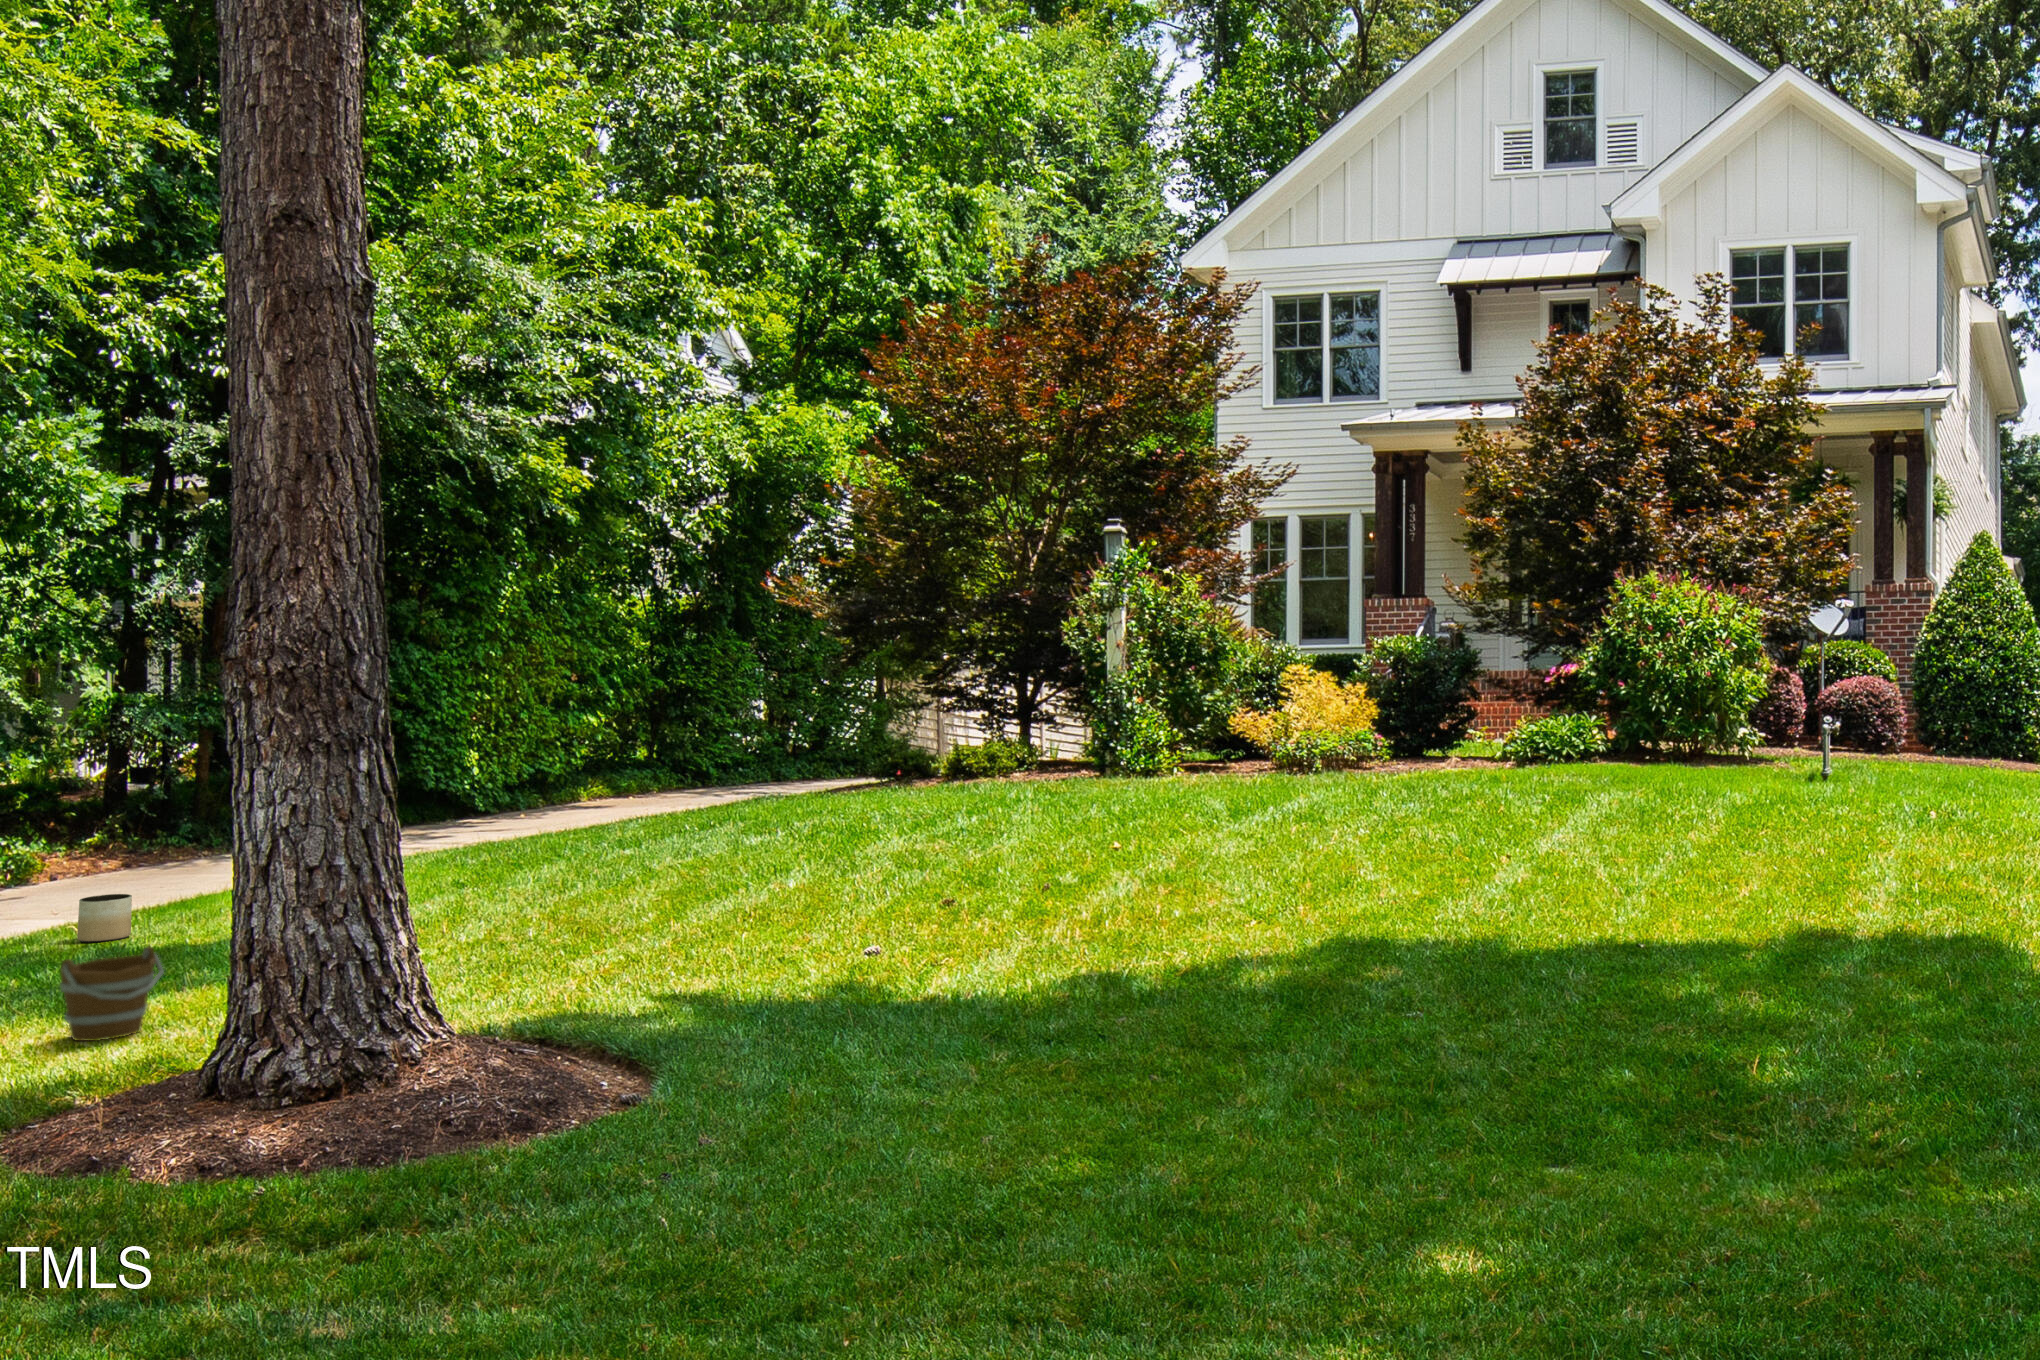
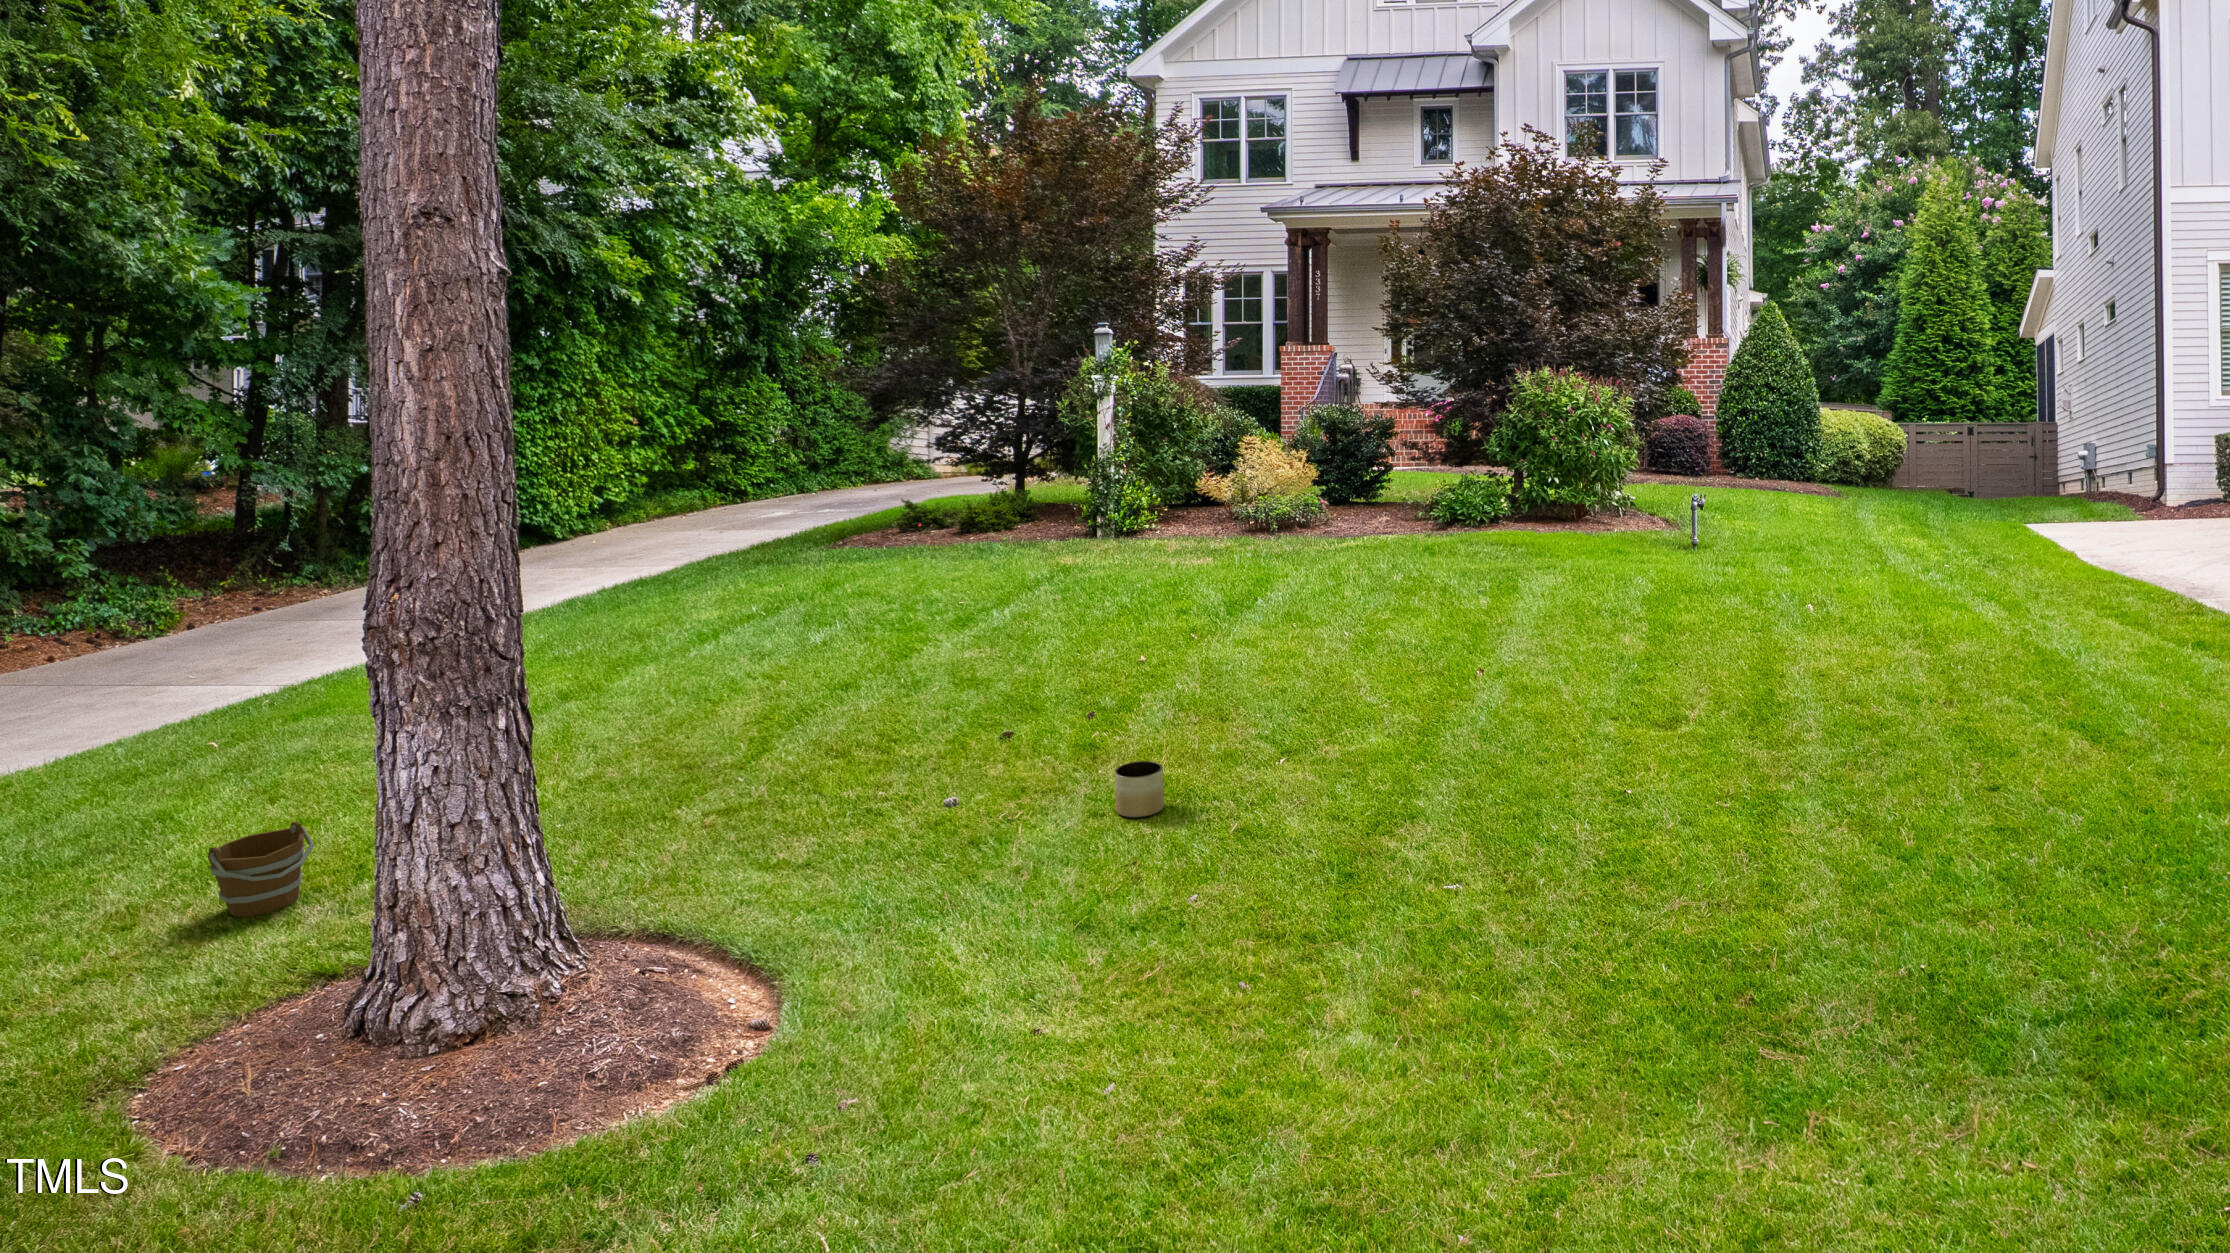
planter: present [77,894,132,943] -> present [1115,761,1164,818]

